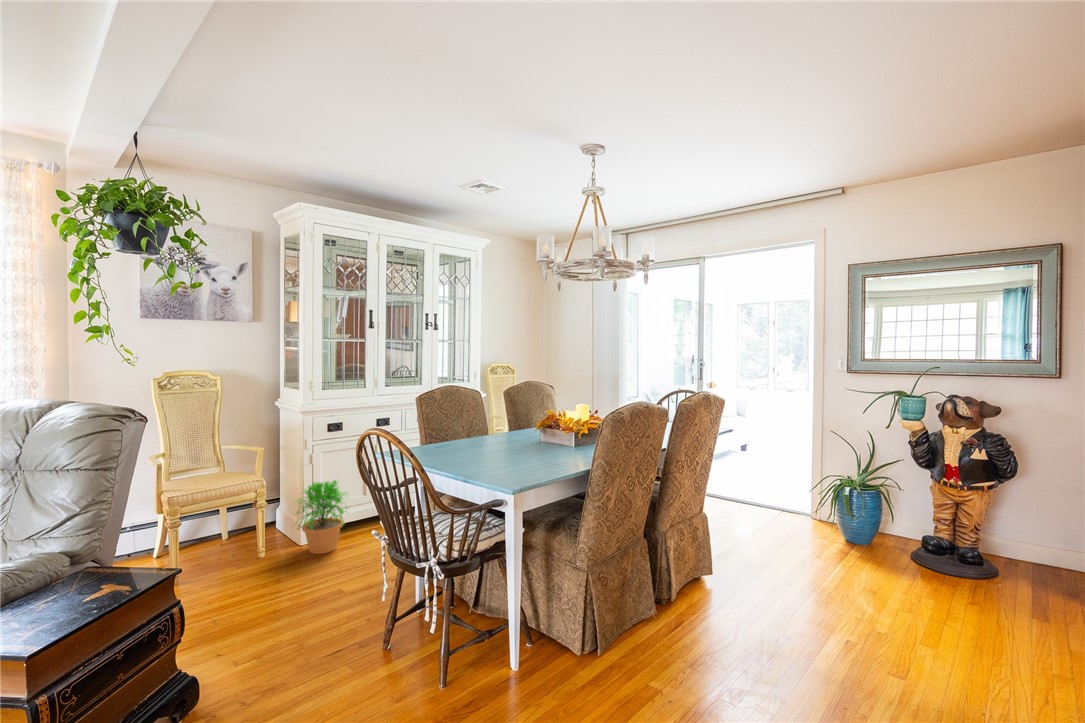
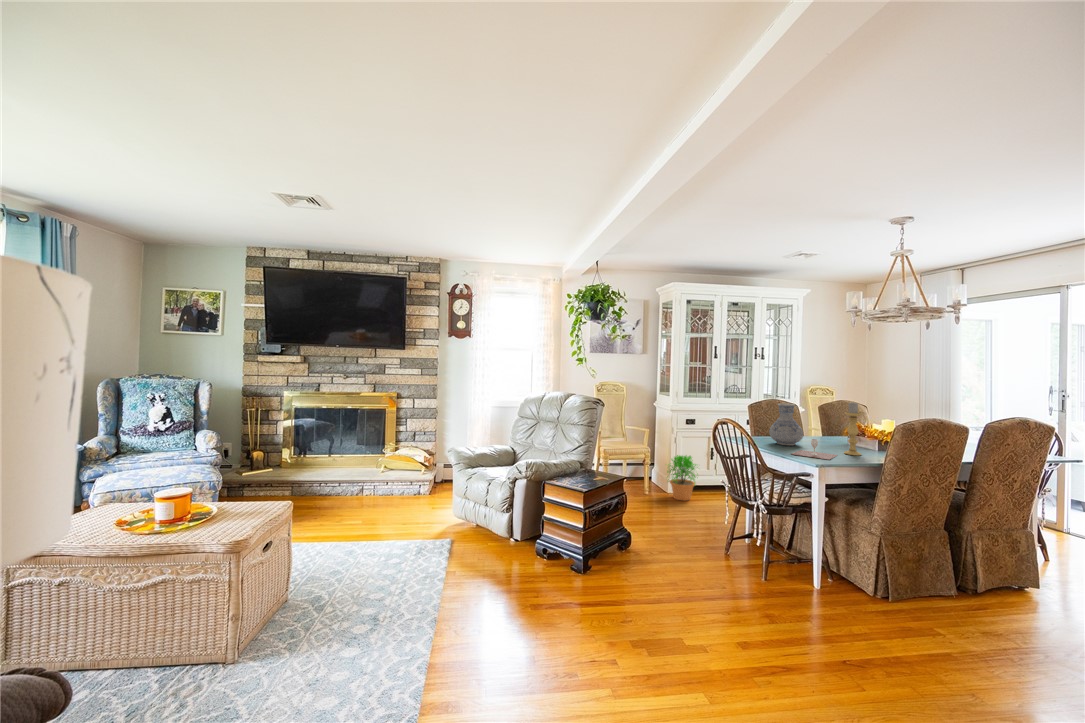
candle holder: none [540,384,559,458] -> present [844,403,861,456]
vase: none [446,392,489,453] -> present [769,403,803,445]
wine glass: none [476,443,534,472] -> present [792,439,837,460]

